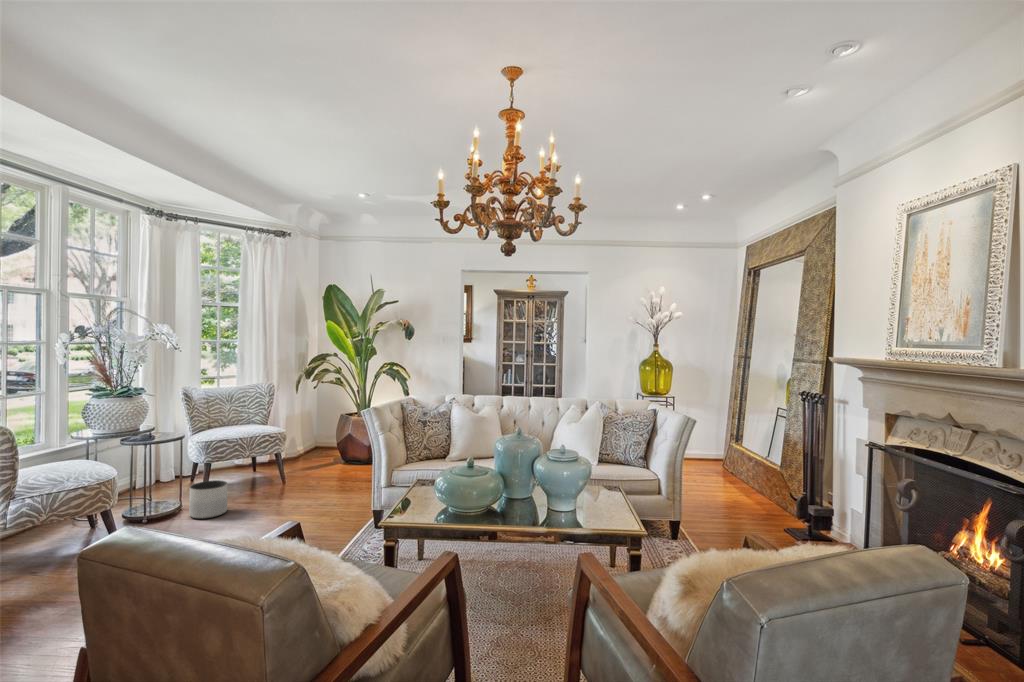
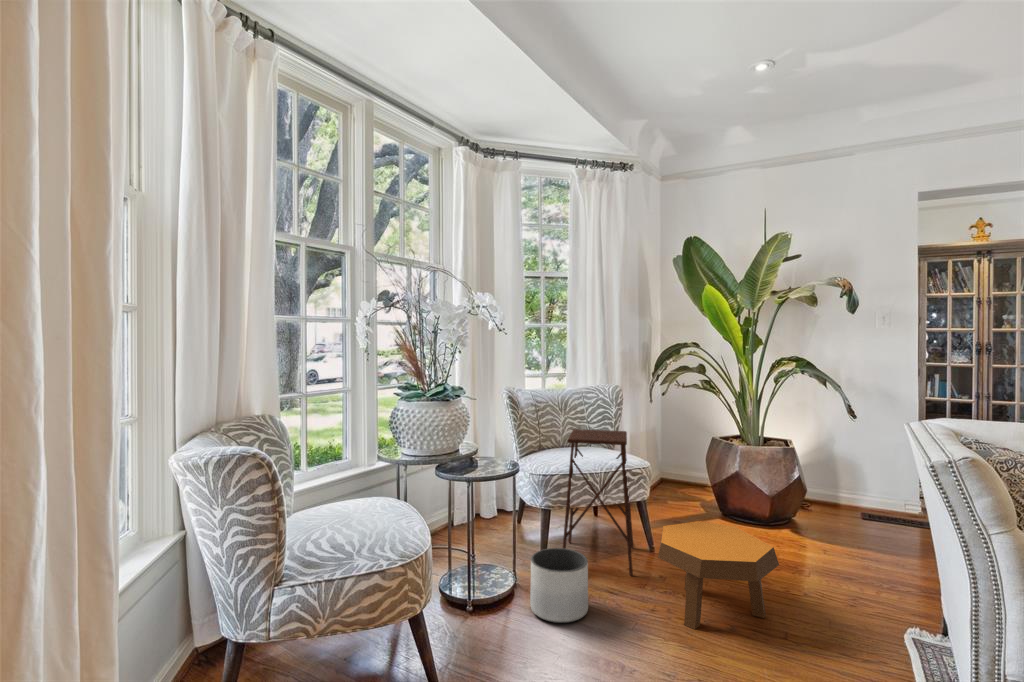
side table: none [217,412,273,498] -> present [563,429,633,576]
footstool: none [272,459,338,510] -> present [658,521,779,629]

